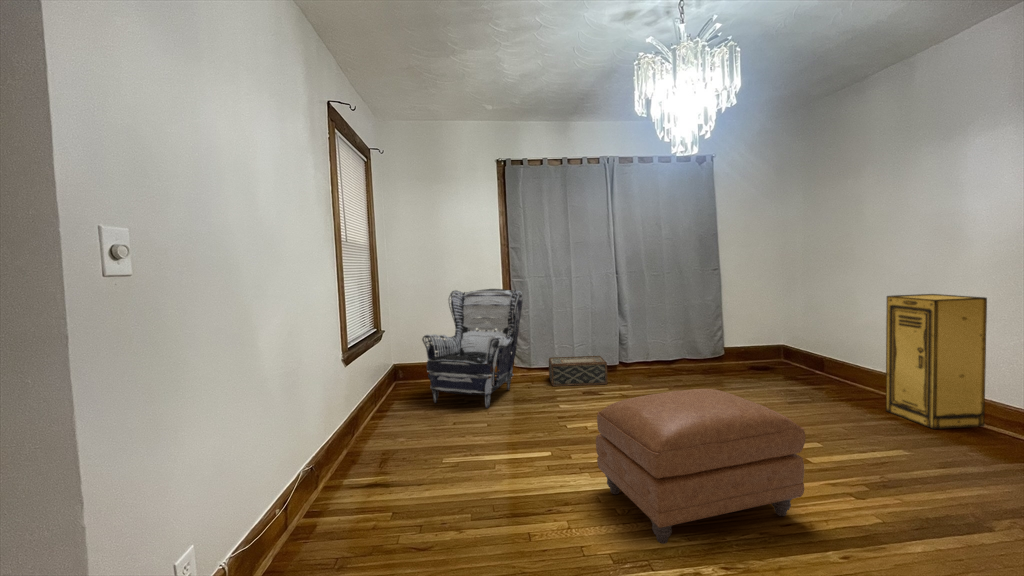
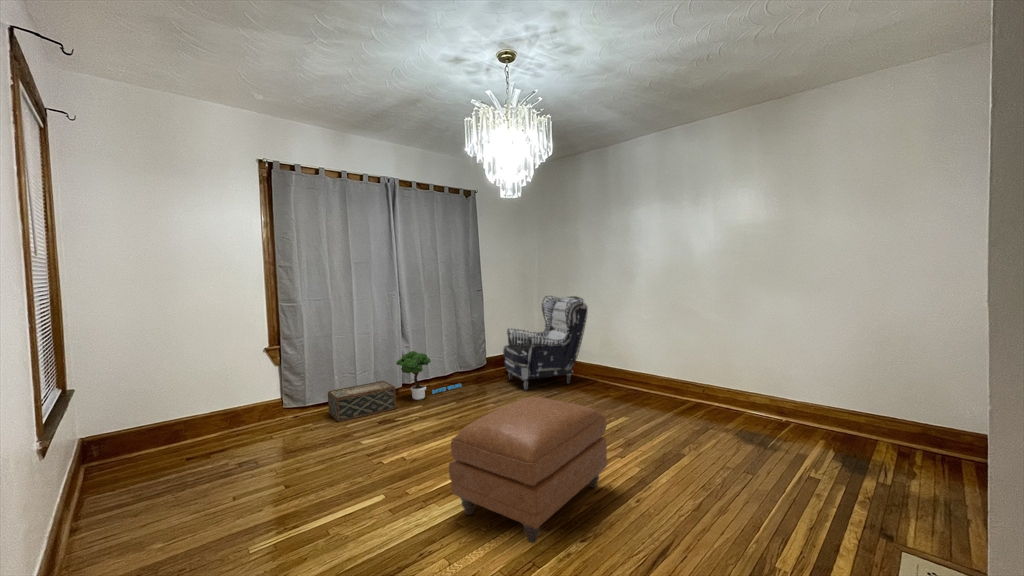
armchair: present [422,289,522,408] -> present [503,296,587,391]
storage cabinet: present [886,294,987,429] -> none [602,306,653,398]
potted tree: none [613,330,686,380] -> present [397,351,461,400]

